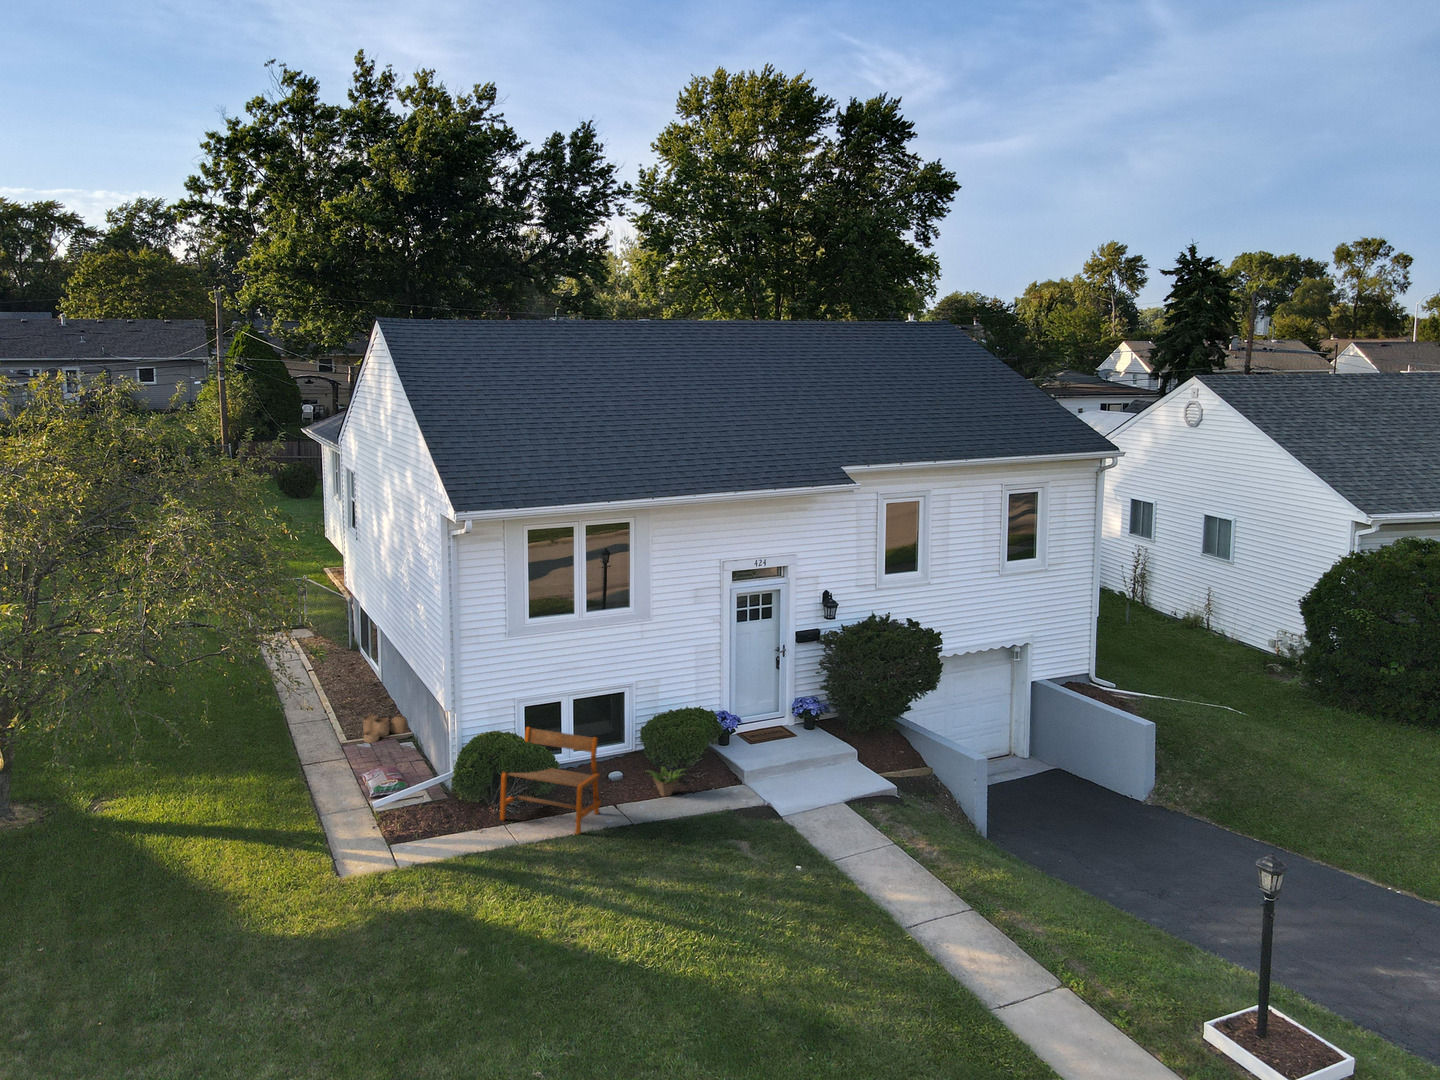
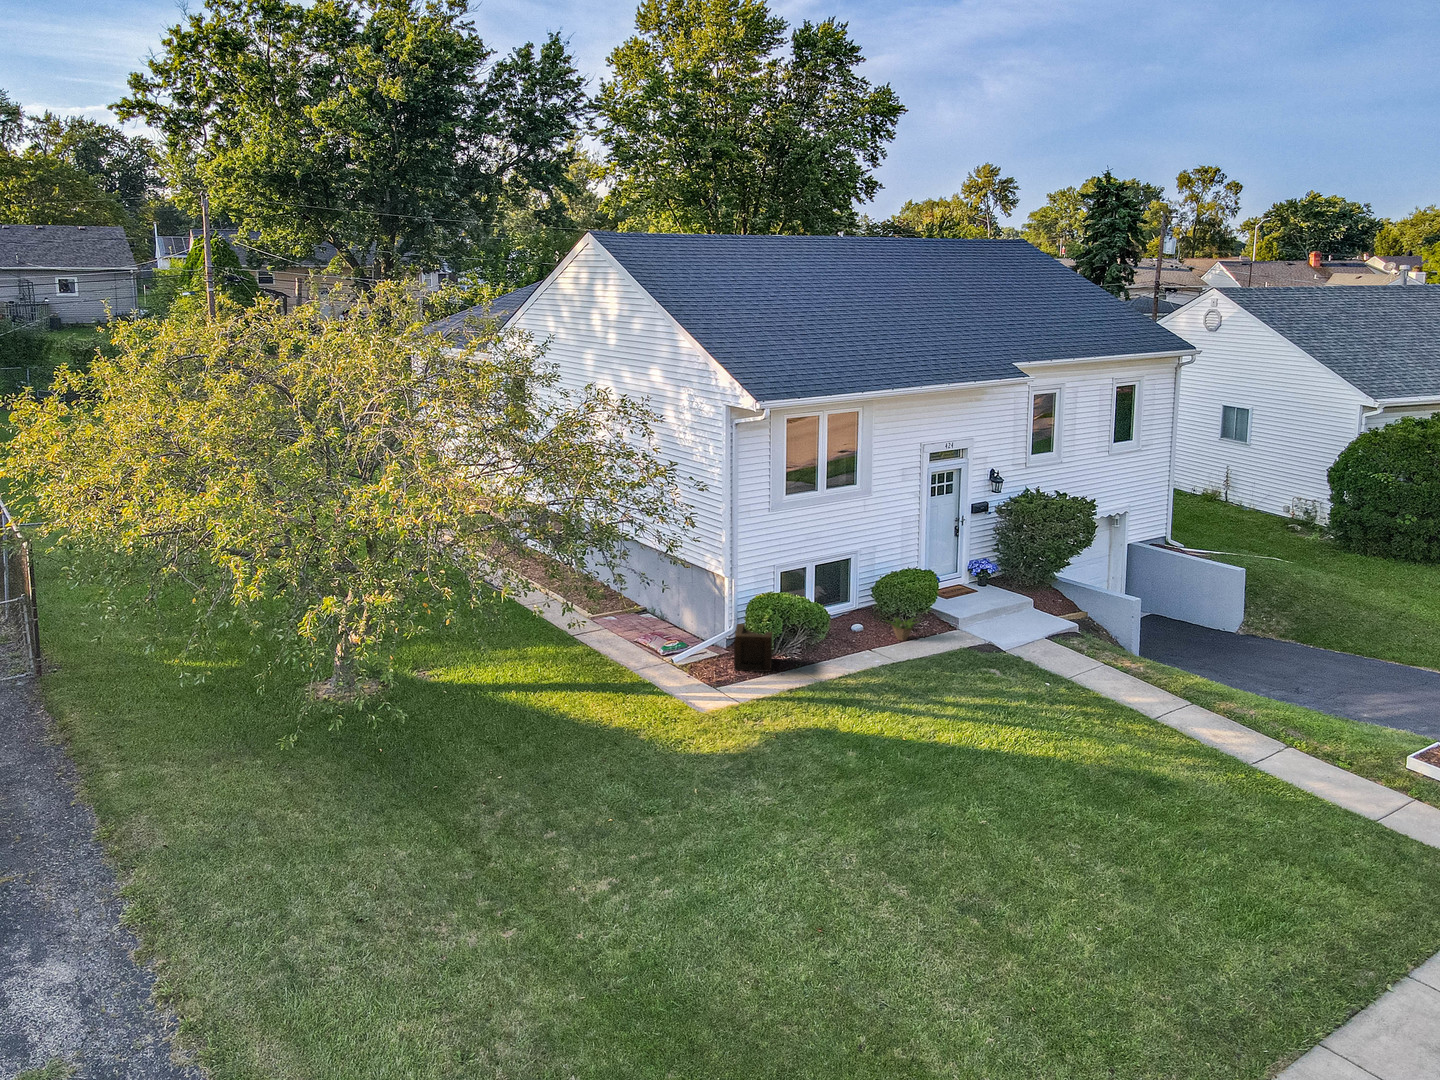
woven basket: present [363,715,408,743] -> none [603,588,641,613]
bench: present [500,727,601,834] -> none [787,587,866,670]
wooden crate: none [427,769,488,831] -> present [734,624,773,672]

